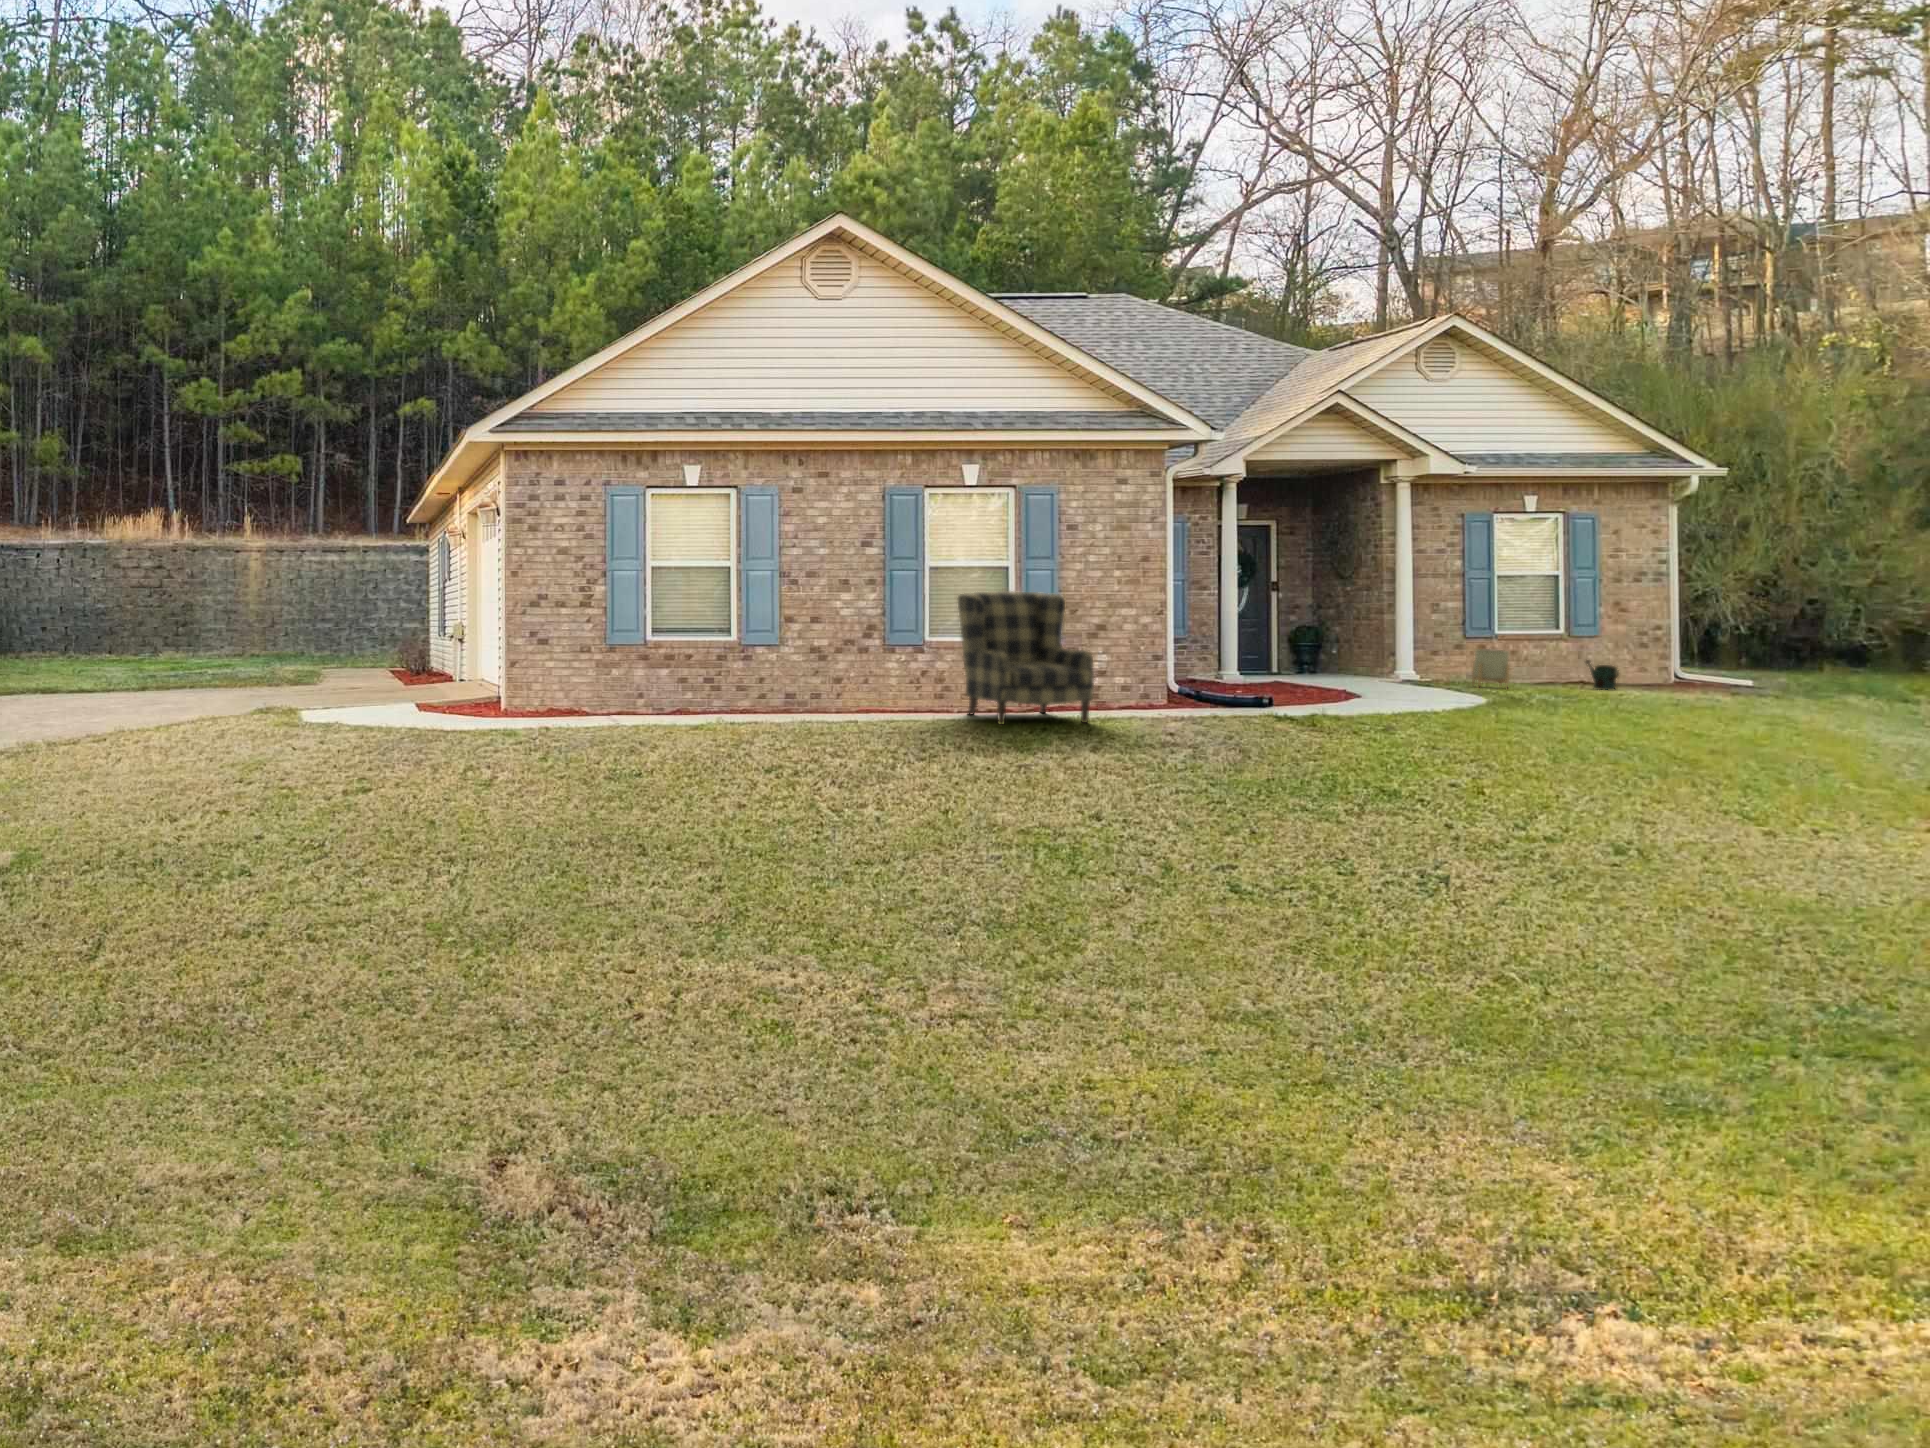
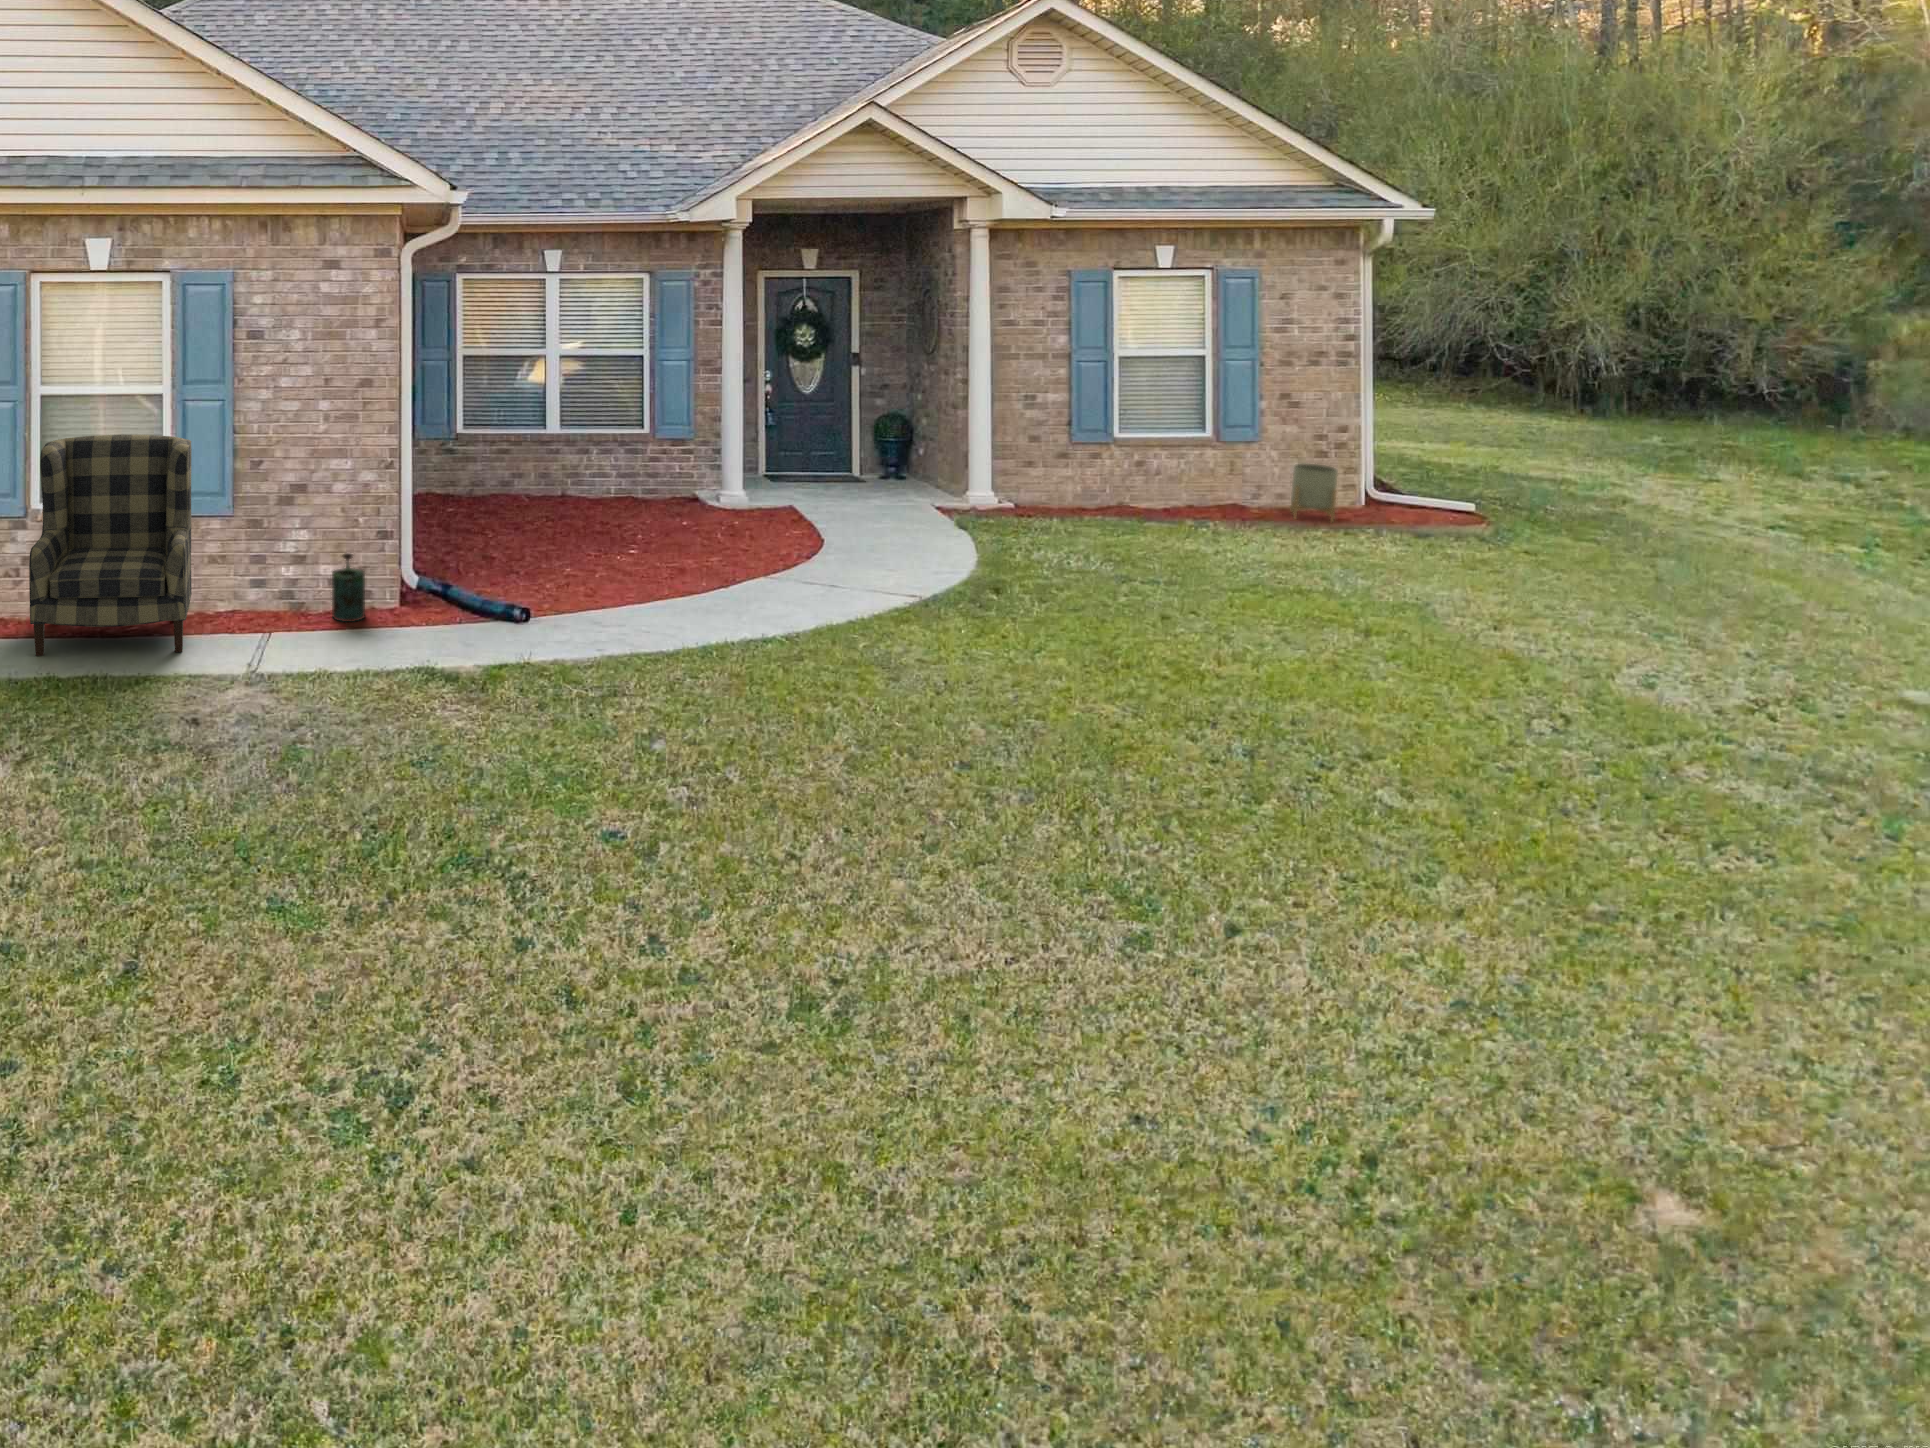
planter: present [1472,649,1509,687] -> present [1290,463,1338,522]
watering can: present [1586,660,1619,690] -> present [332,553,365,622]

